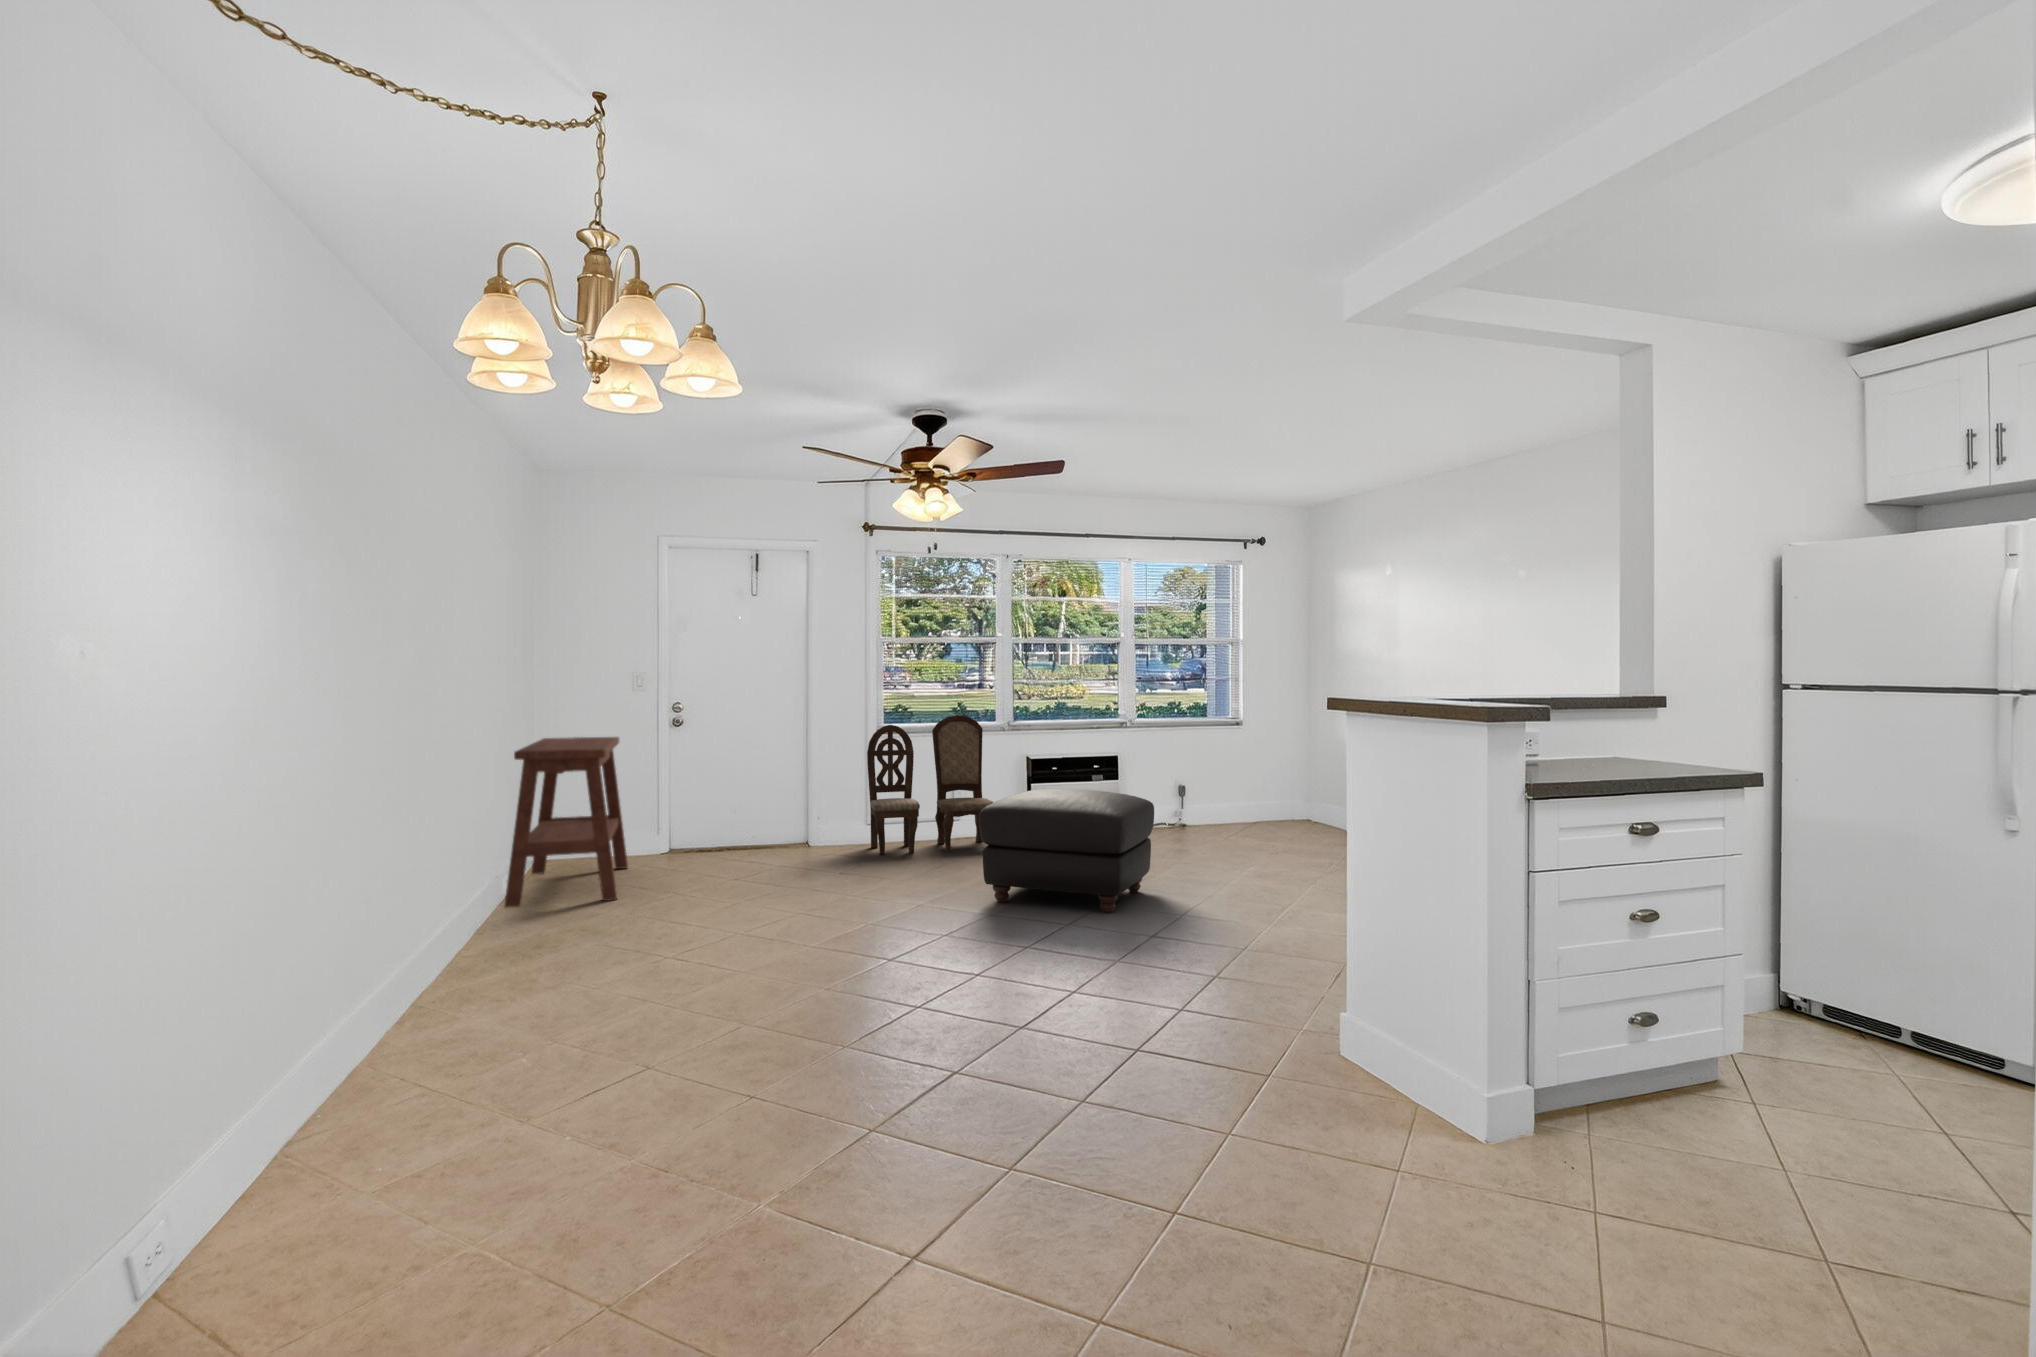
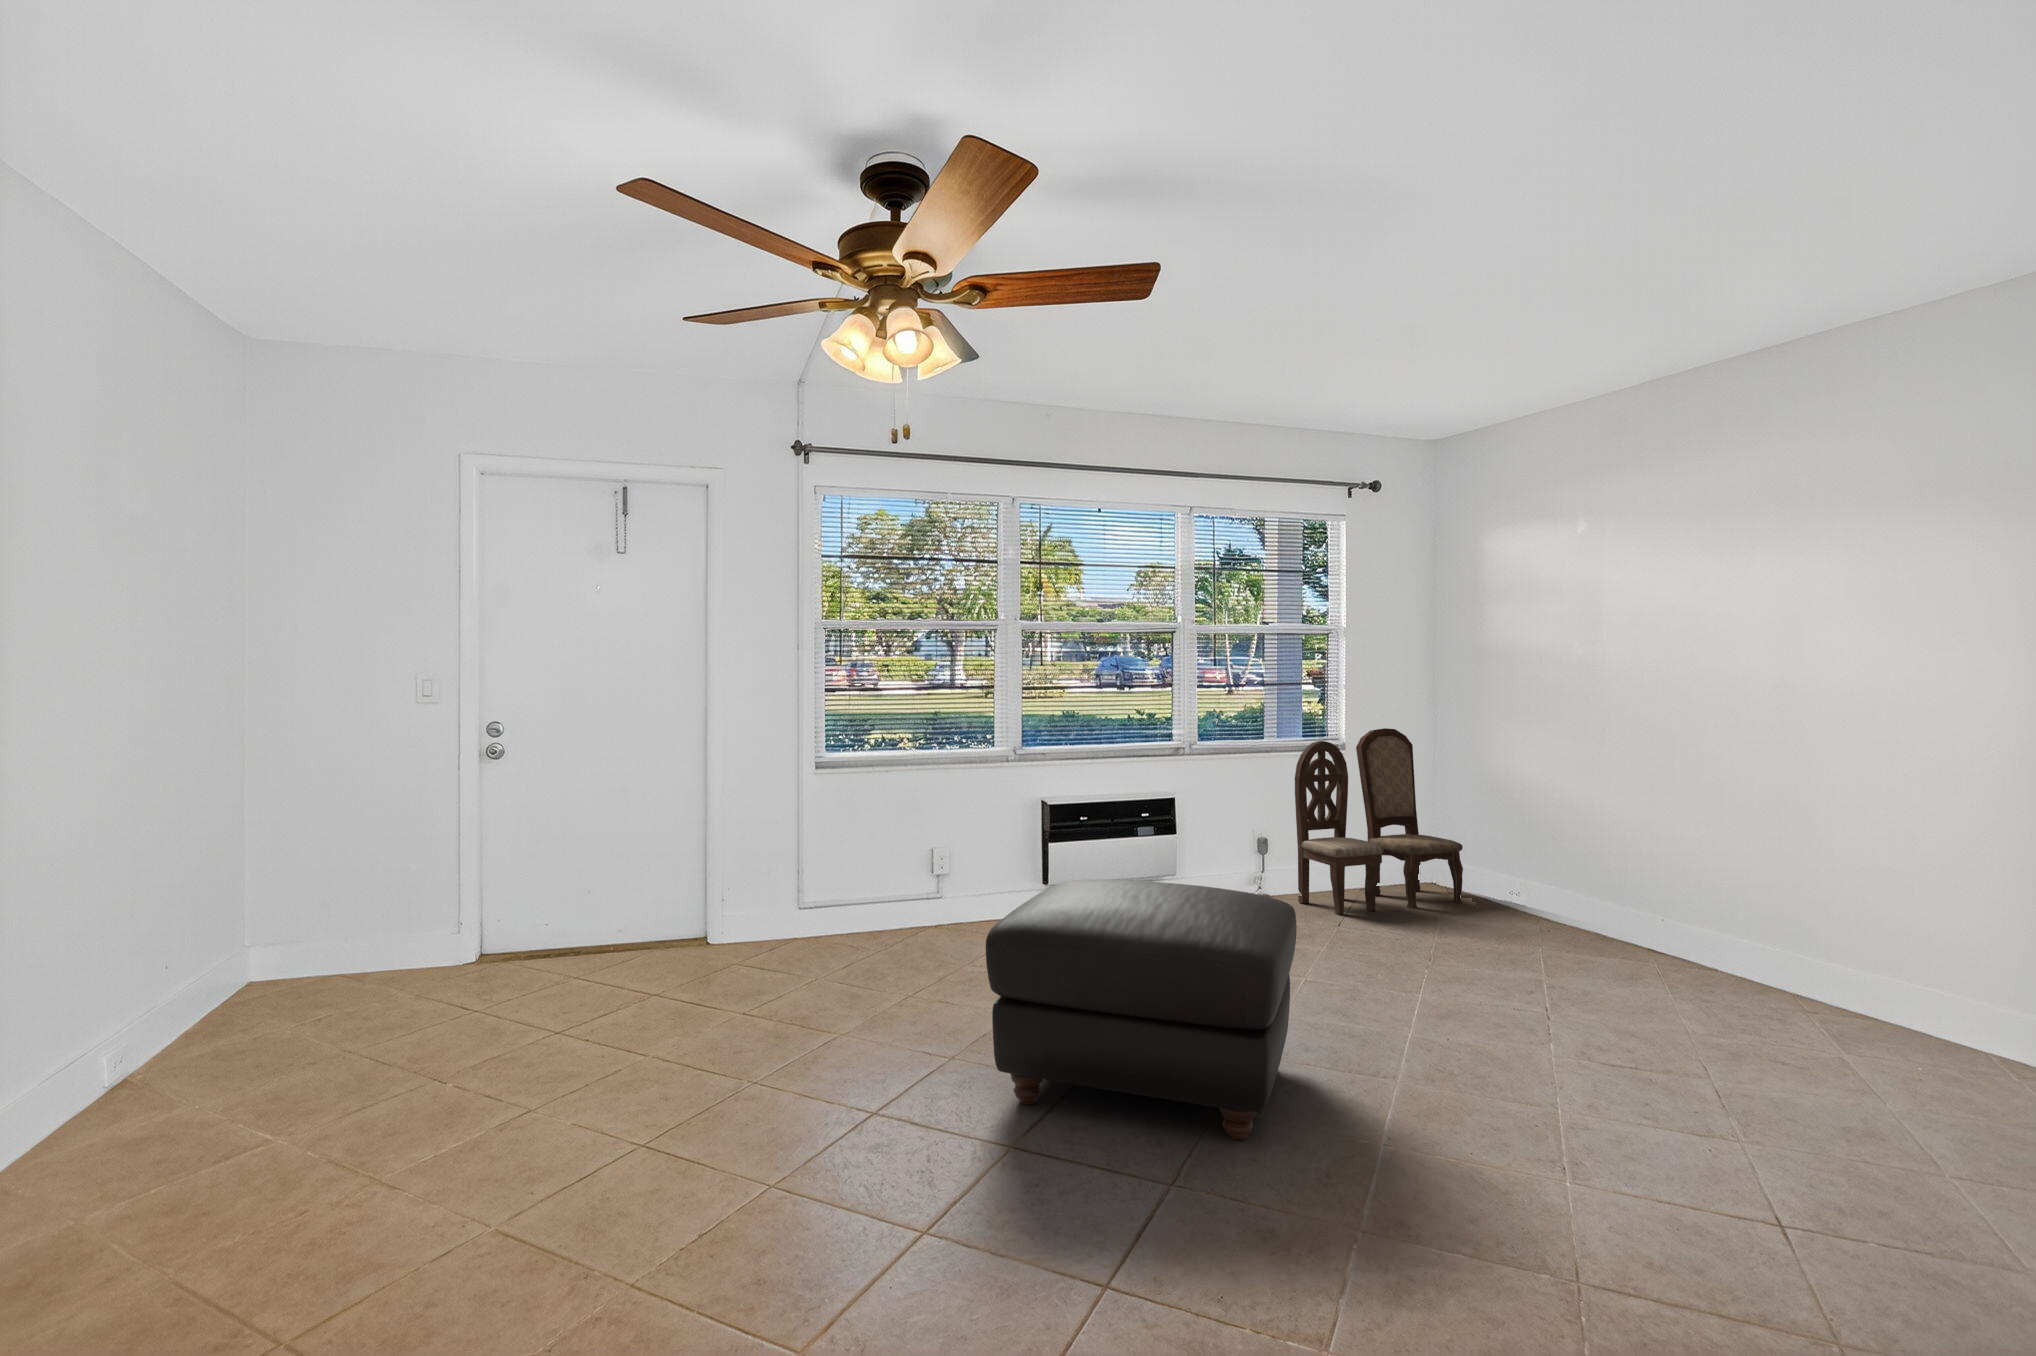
dining chair: present [867,715,993,854] -> present [1295,728,1463,915]
side table: present [505,737,628,908] -> none [49,779,383,1133]

